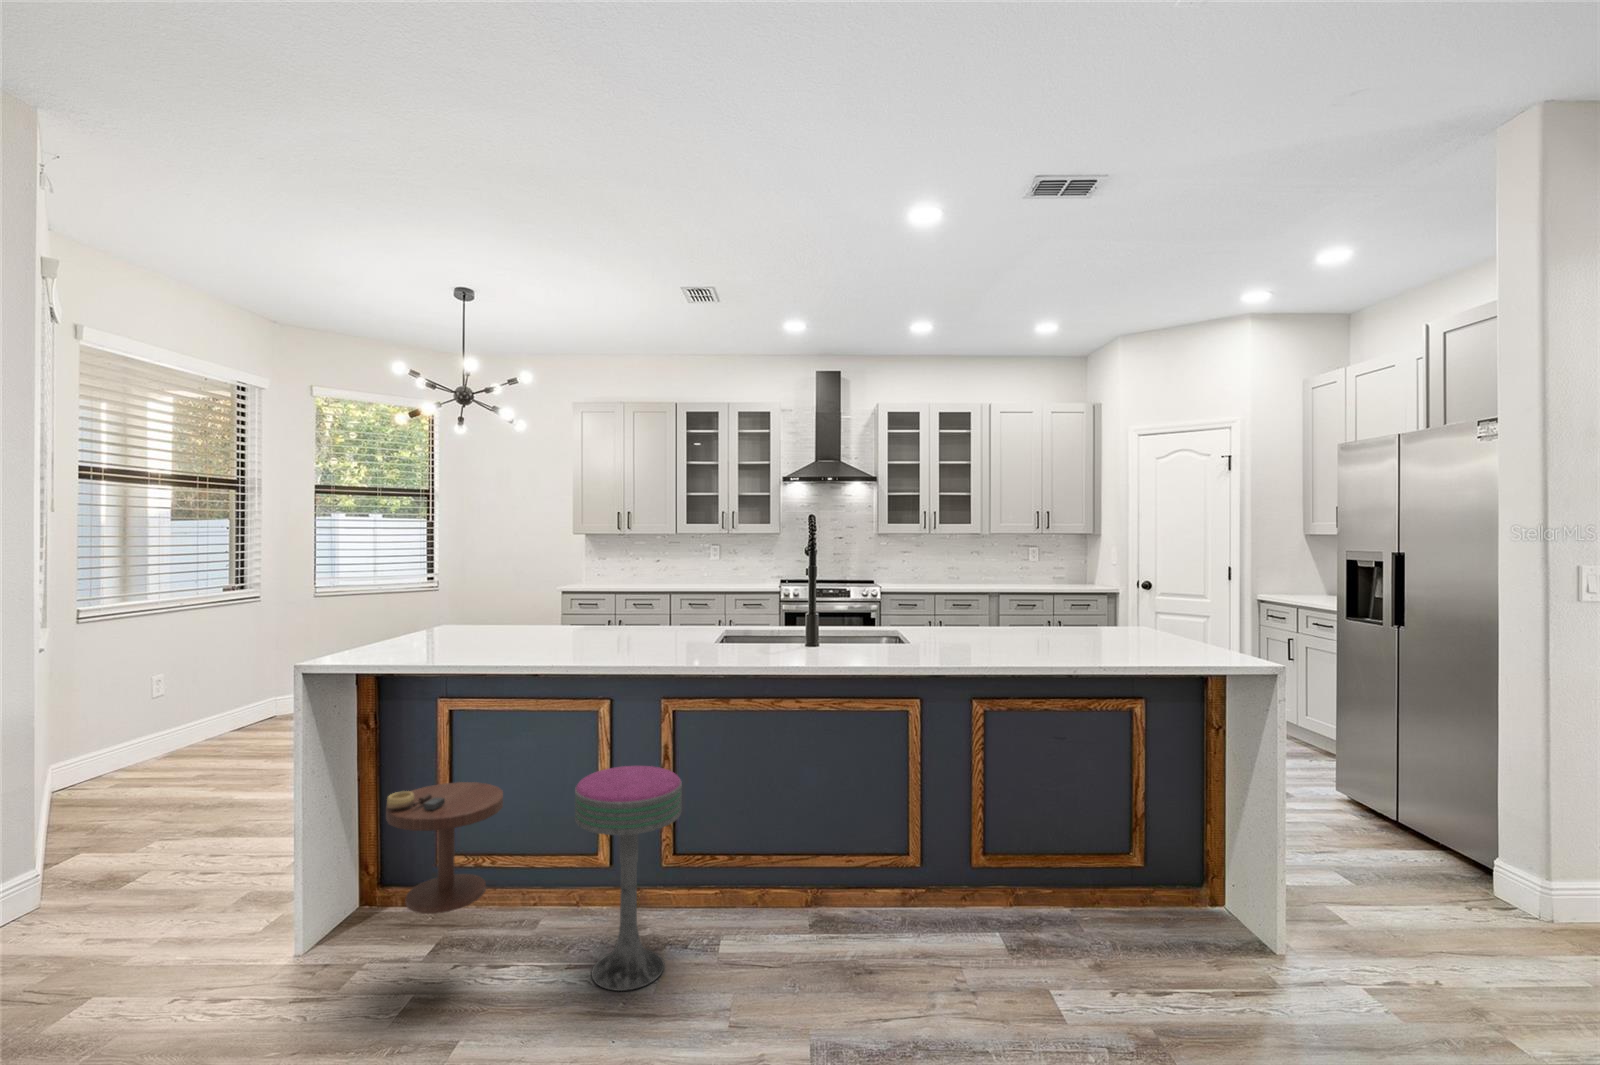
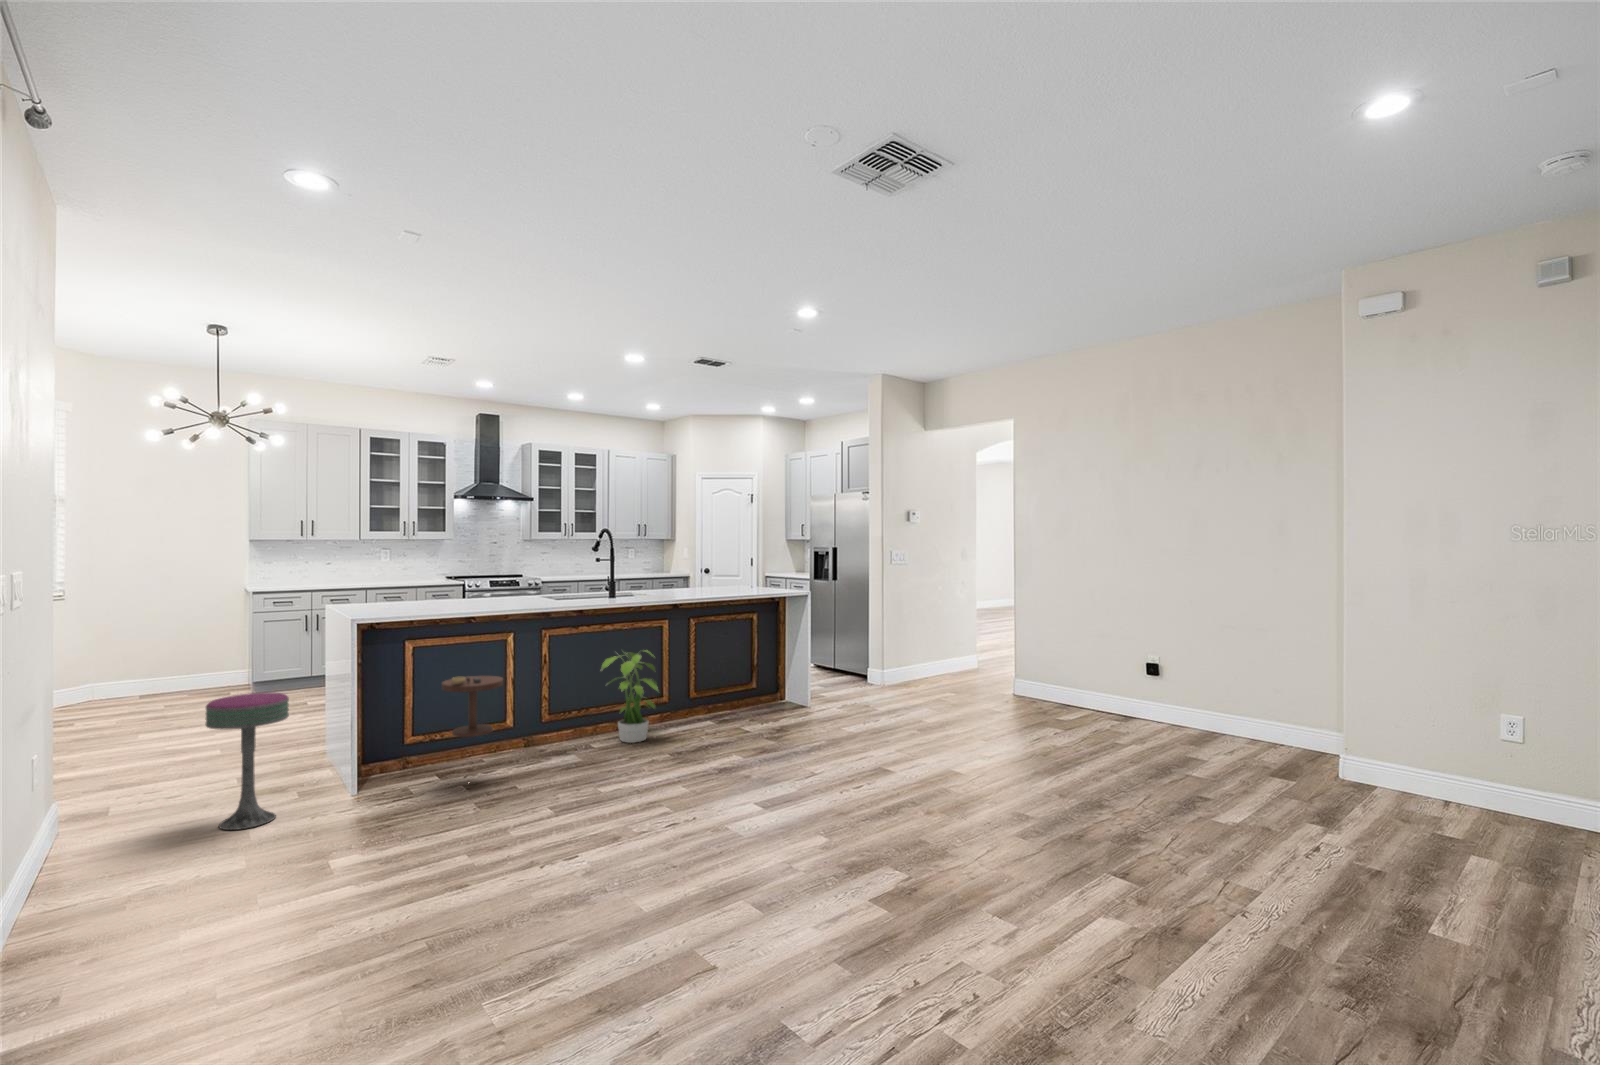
potted plant: none [744,754,861,959] -> present [601,651,658,743]
bar stool: present [575,766,682,991] -> present [205,693,289,830]

